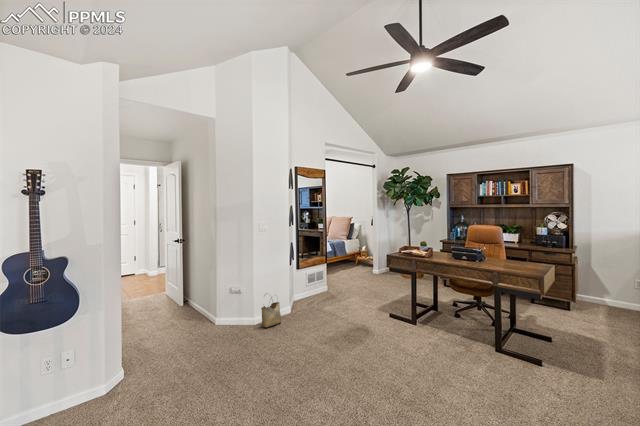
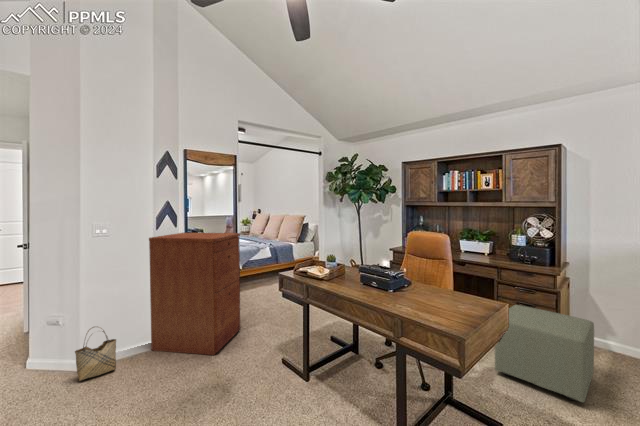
filing cabinet: none [290,230,343,314] -> present [149,233,240,355]
ottoman: none [534,275,598,328] -> present [495,305,594,402]

